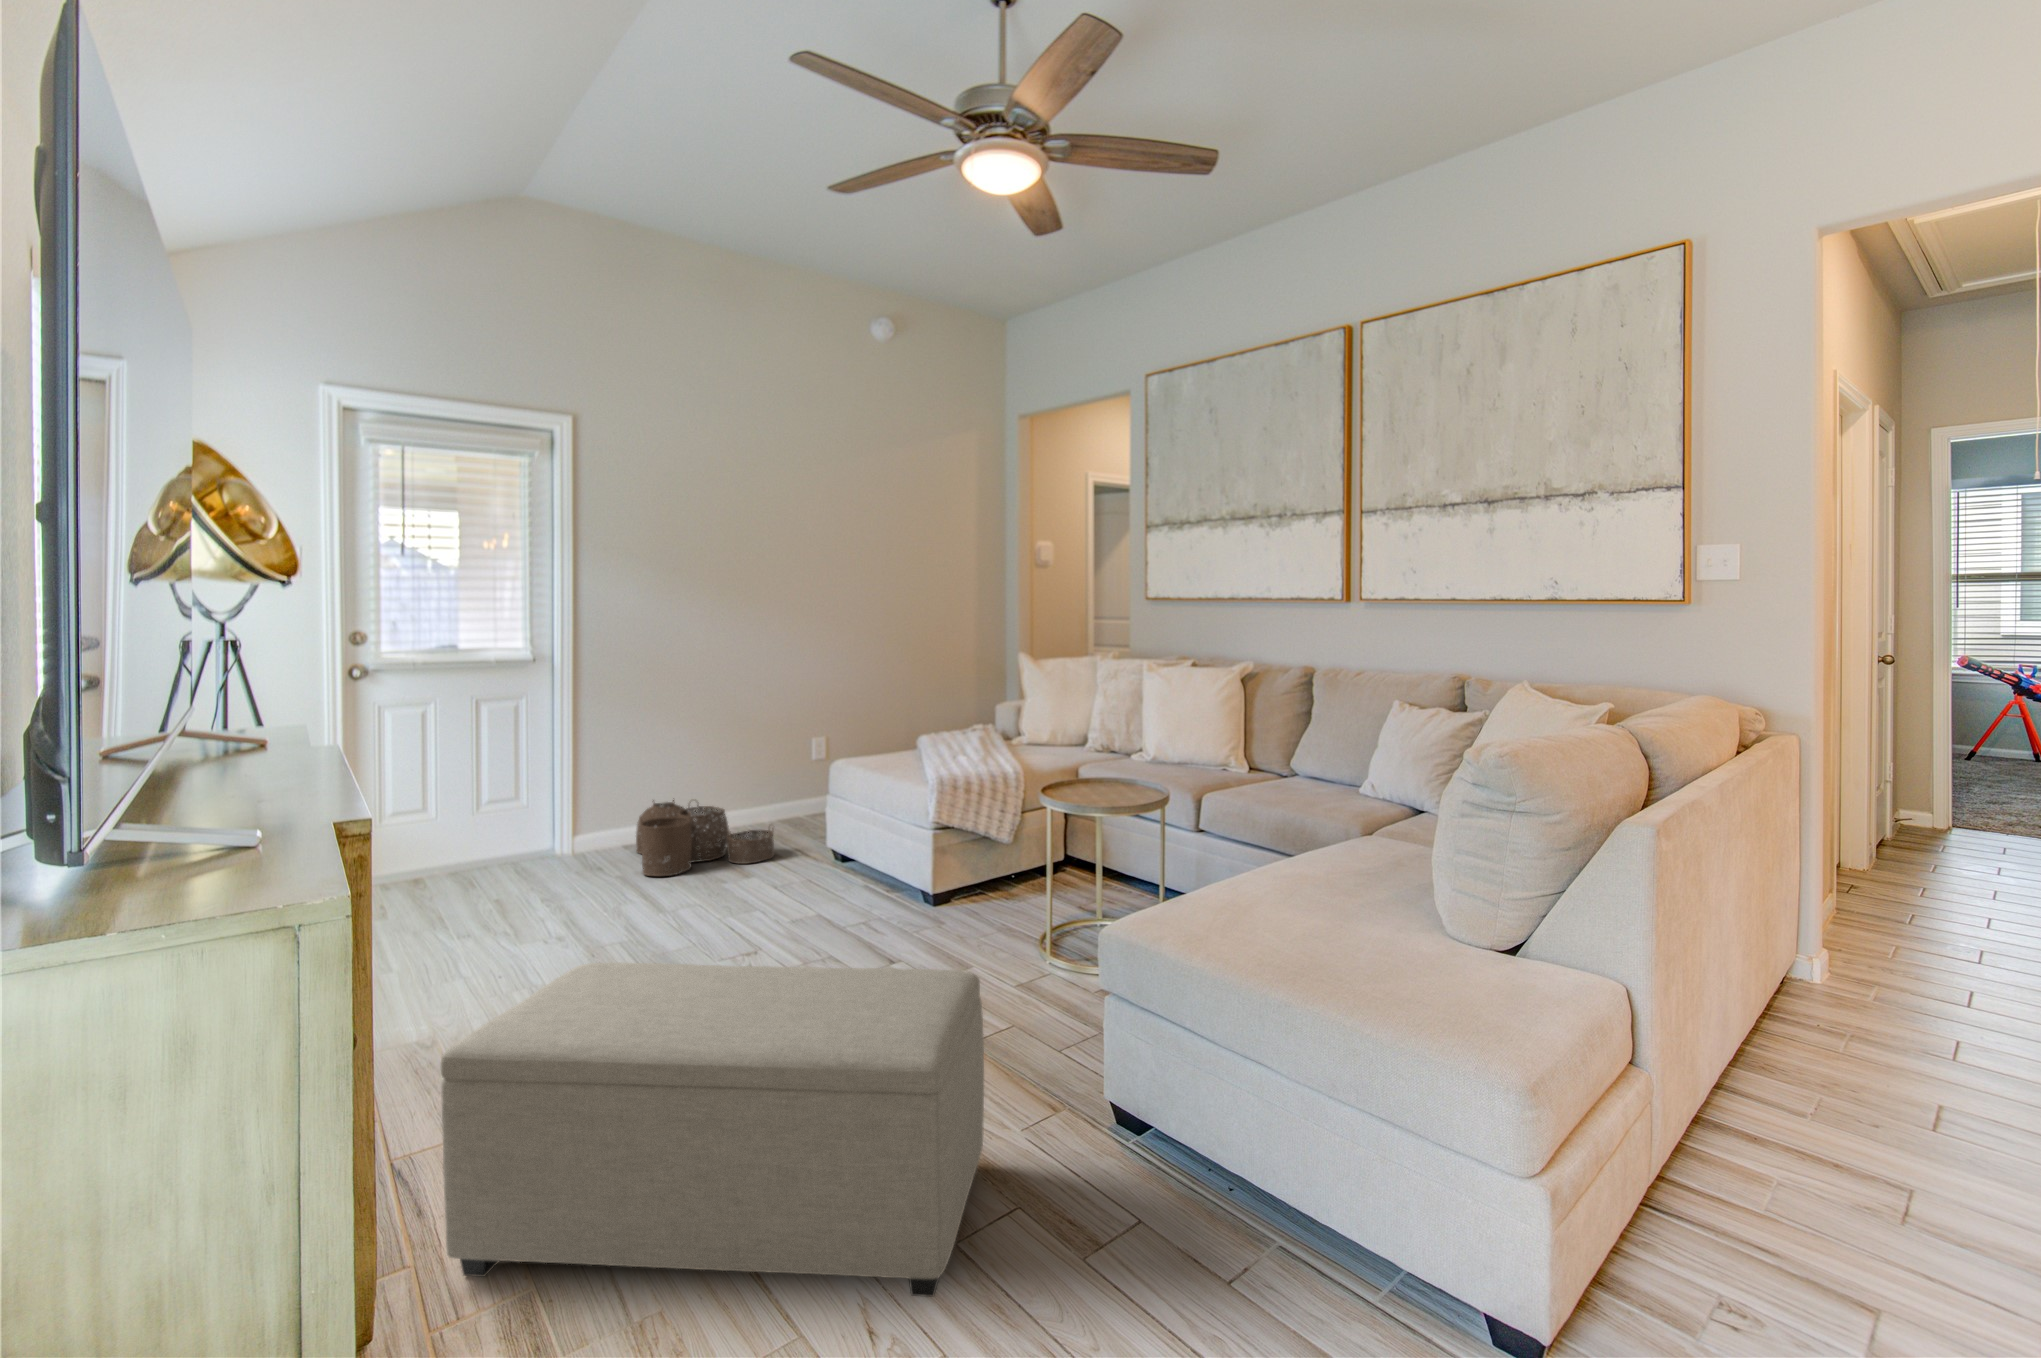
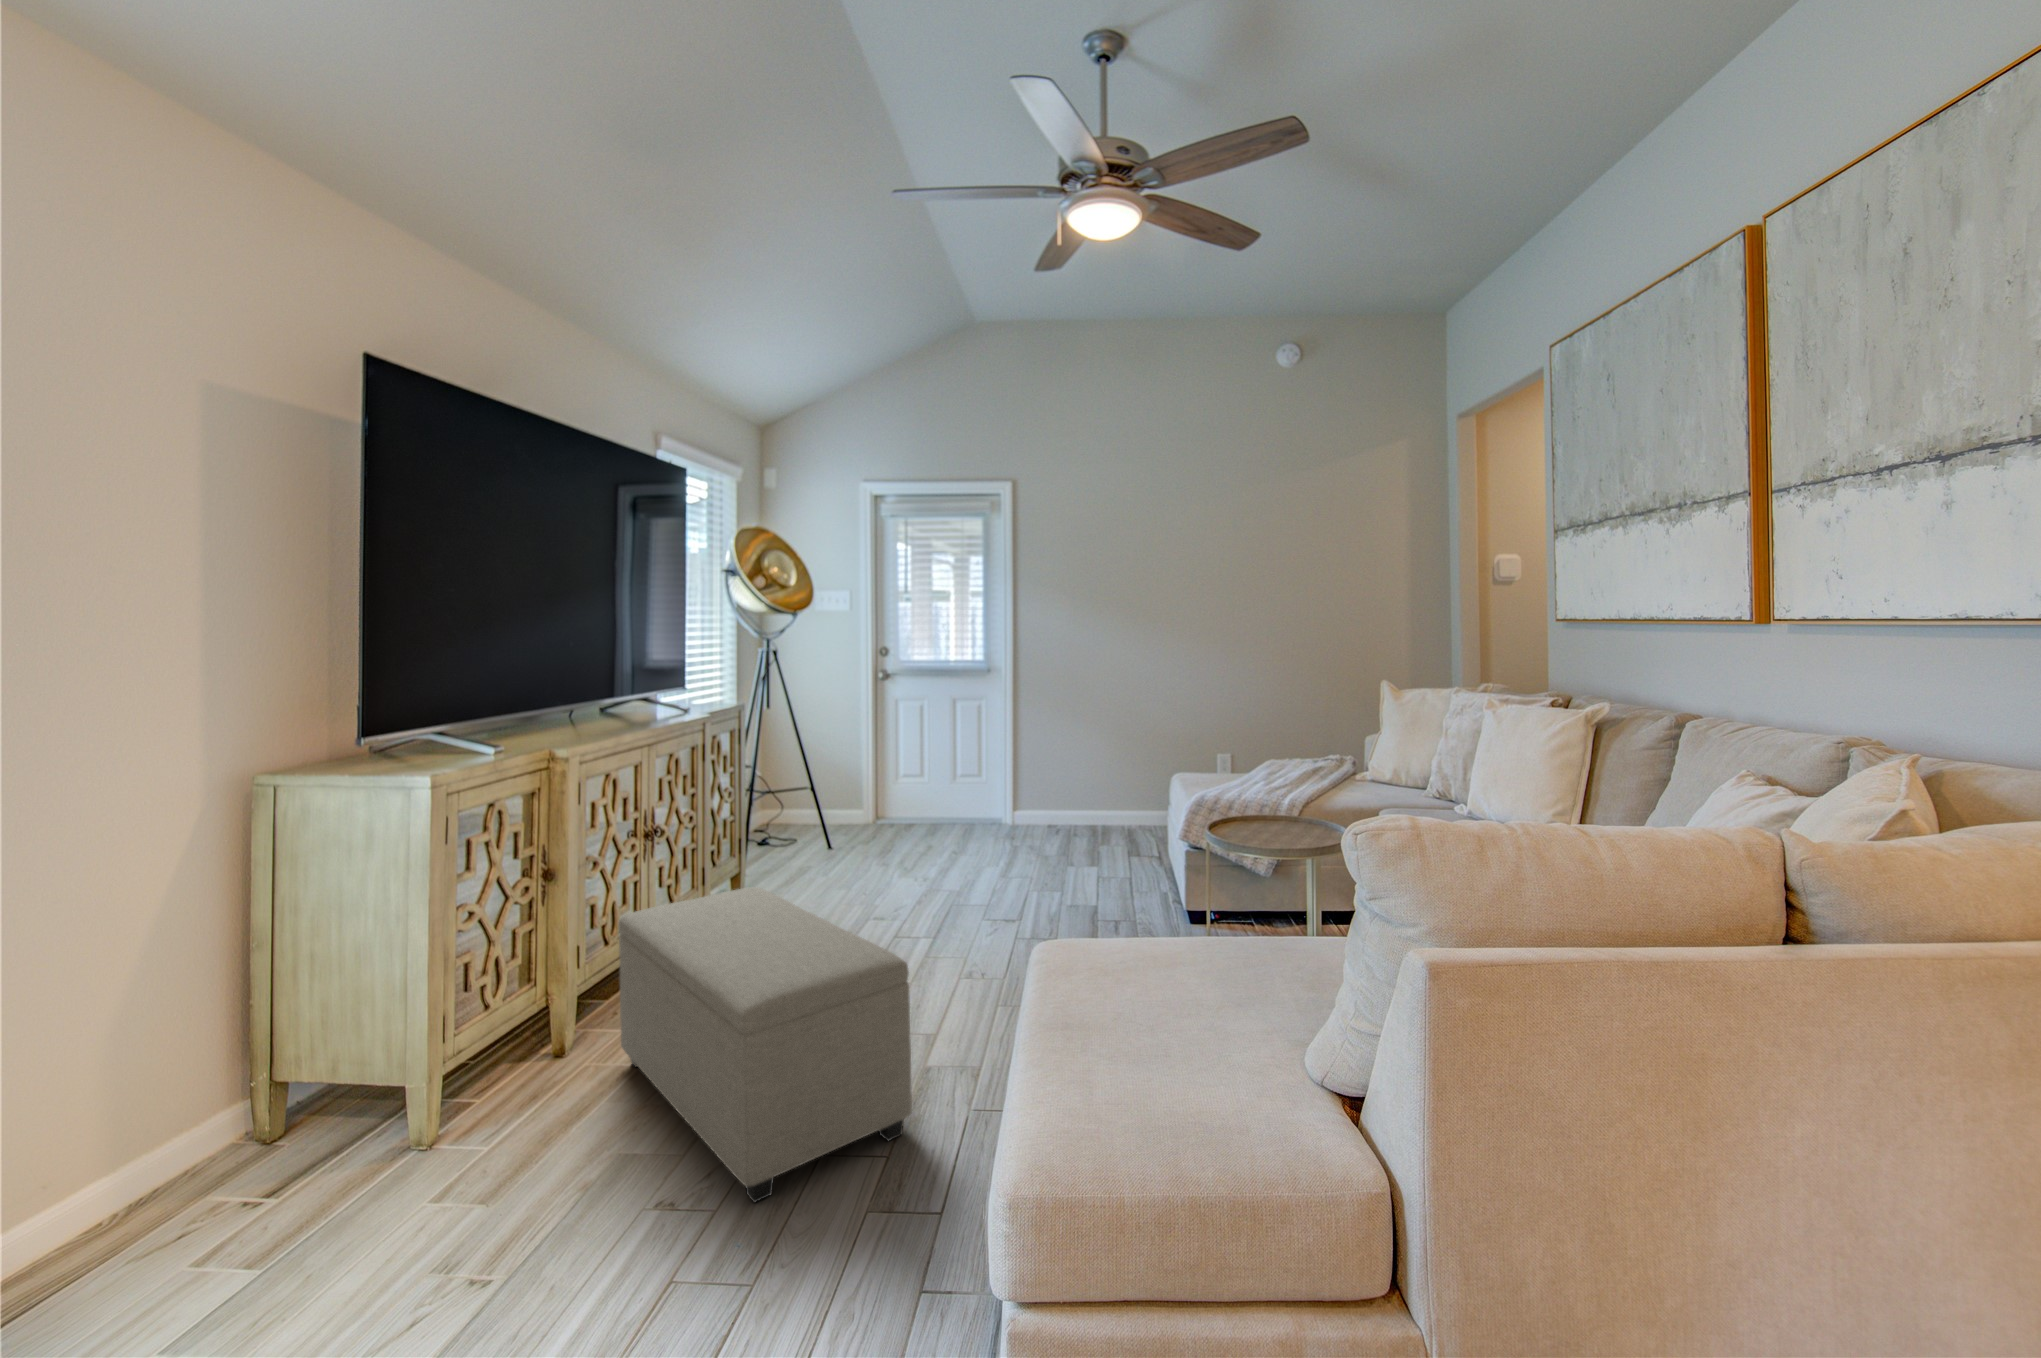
woven basket: present [636,800,774,876] -> none [1035,788,1140,854]

